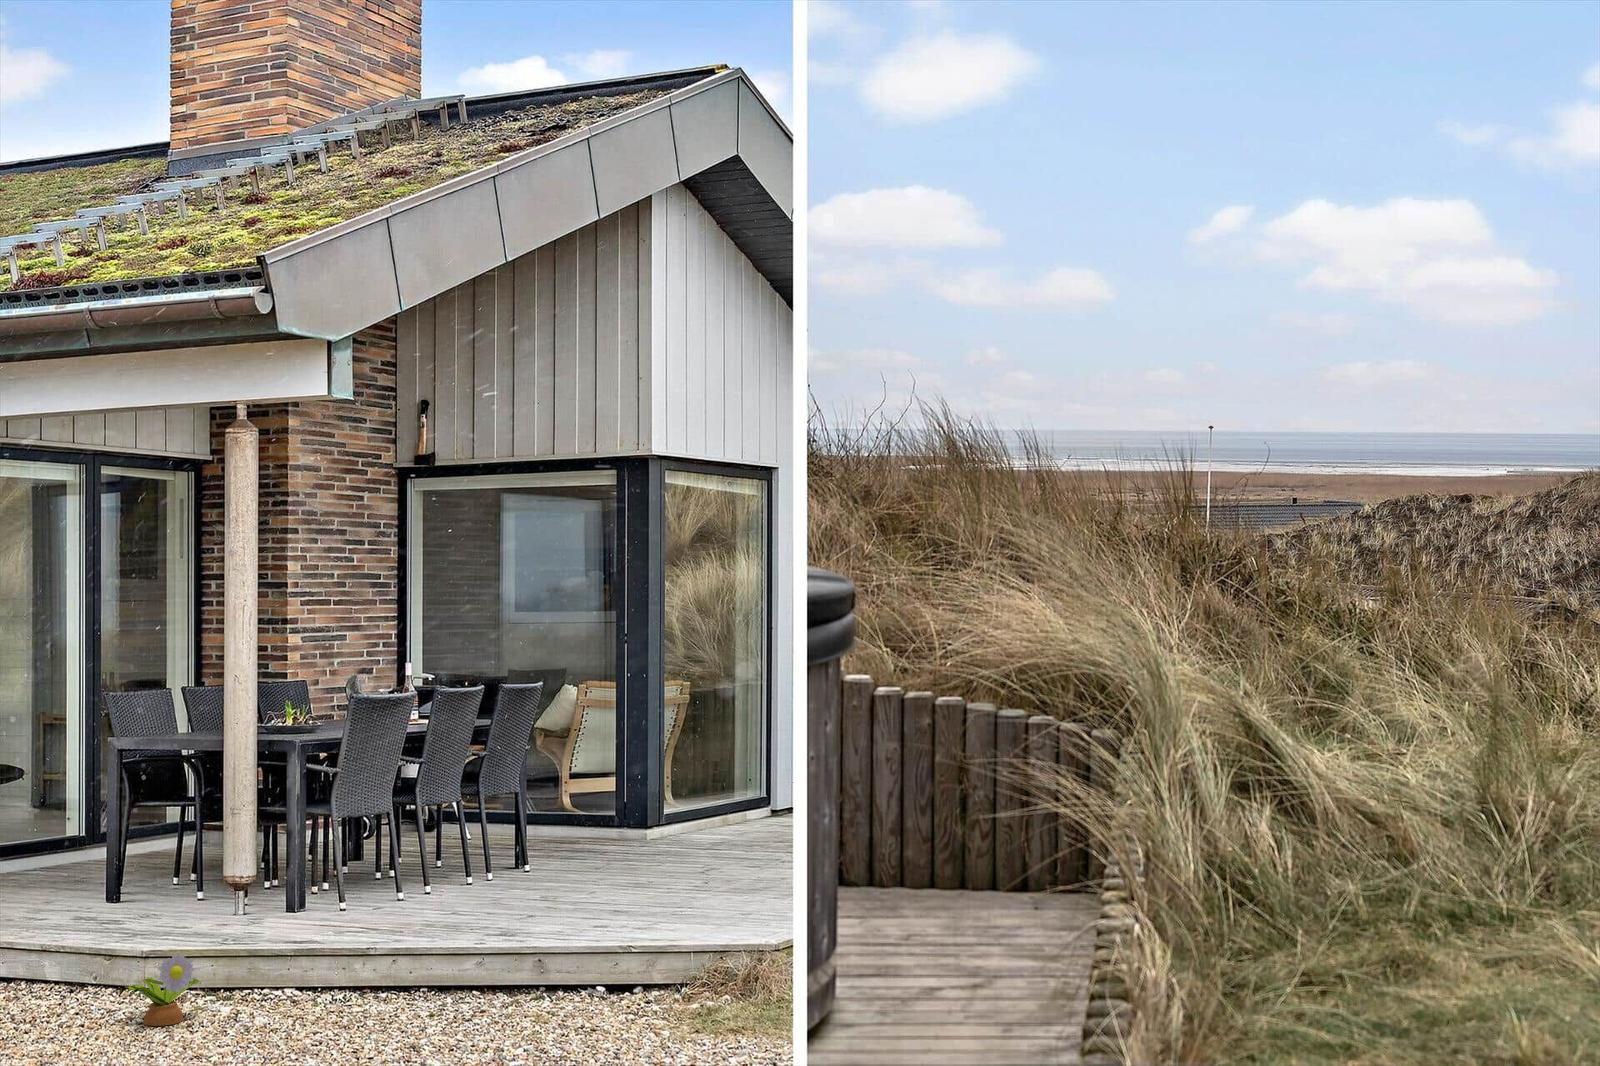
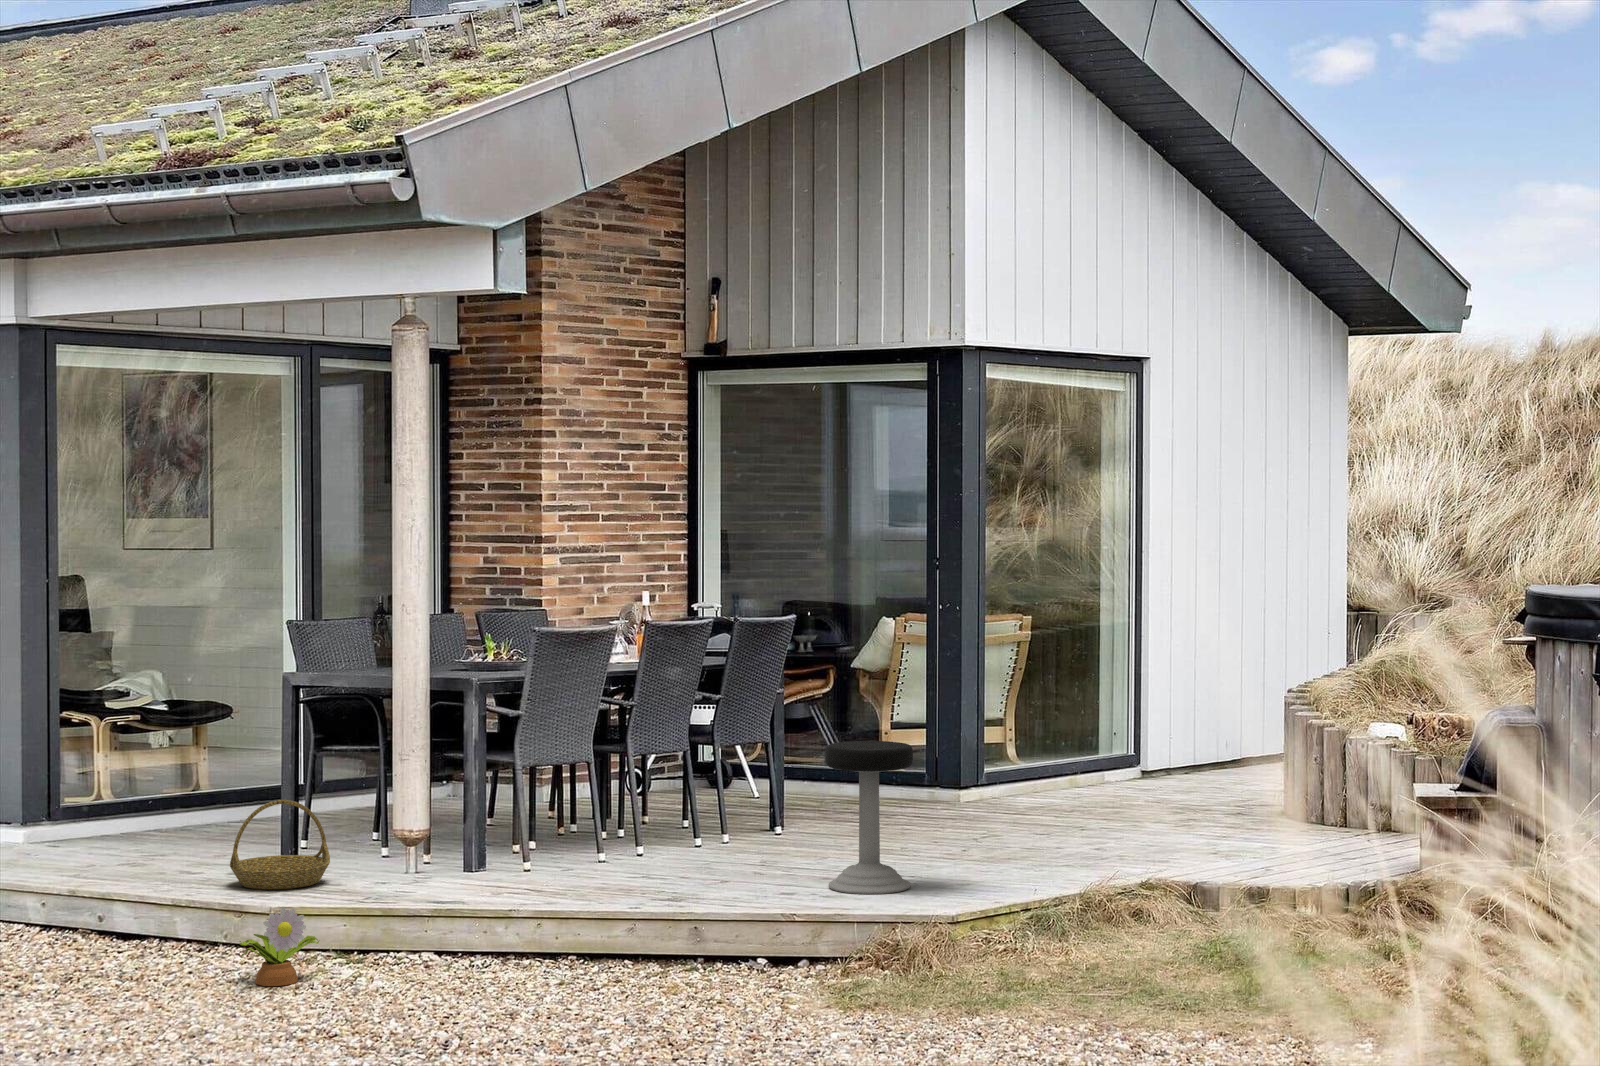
stool: none [617,785,690,913] -> present [825,741,913,894]
basket: none [76,857,171,940] -> present [230,800,330,890]

